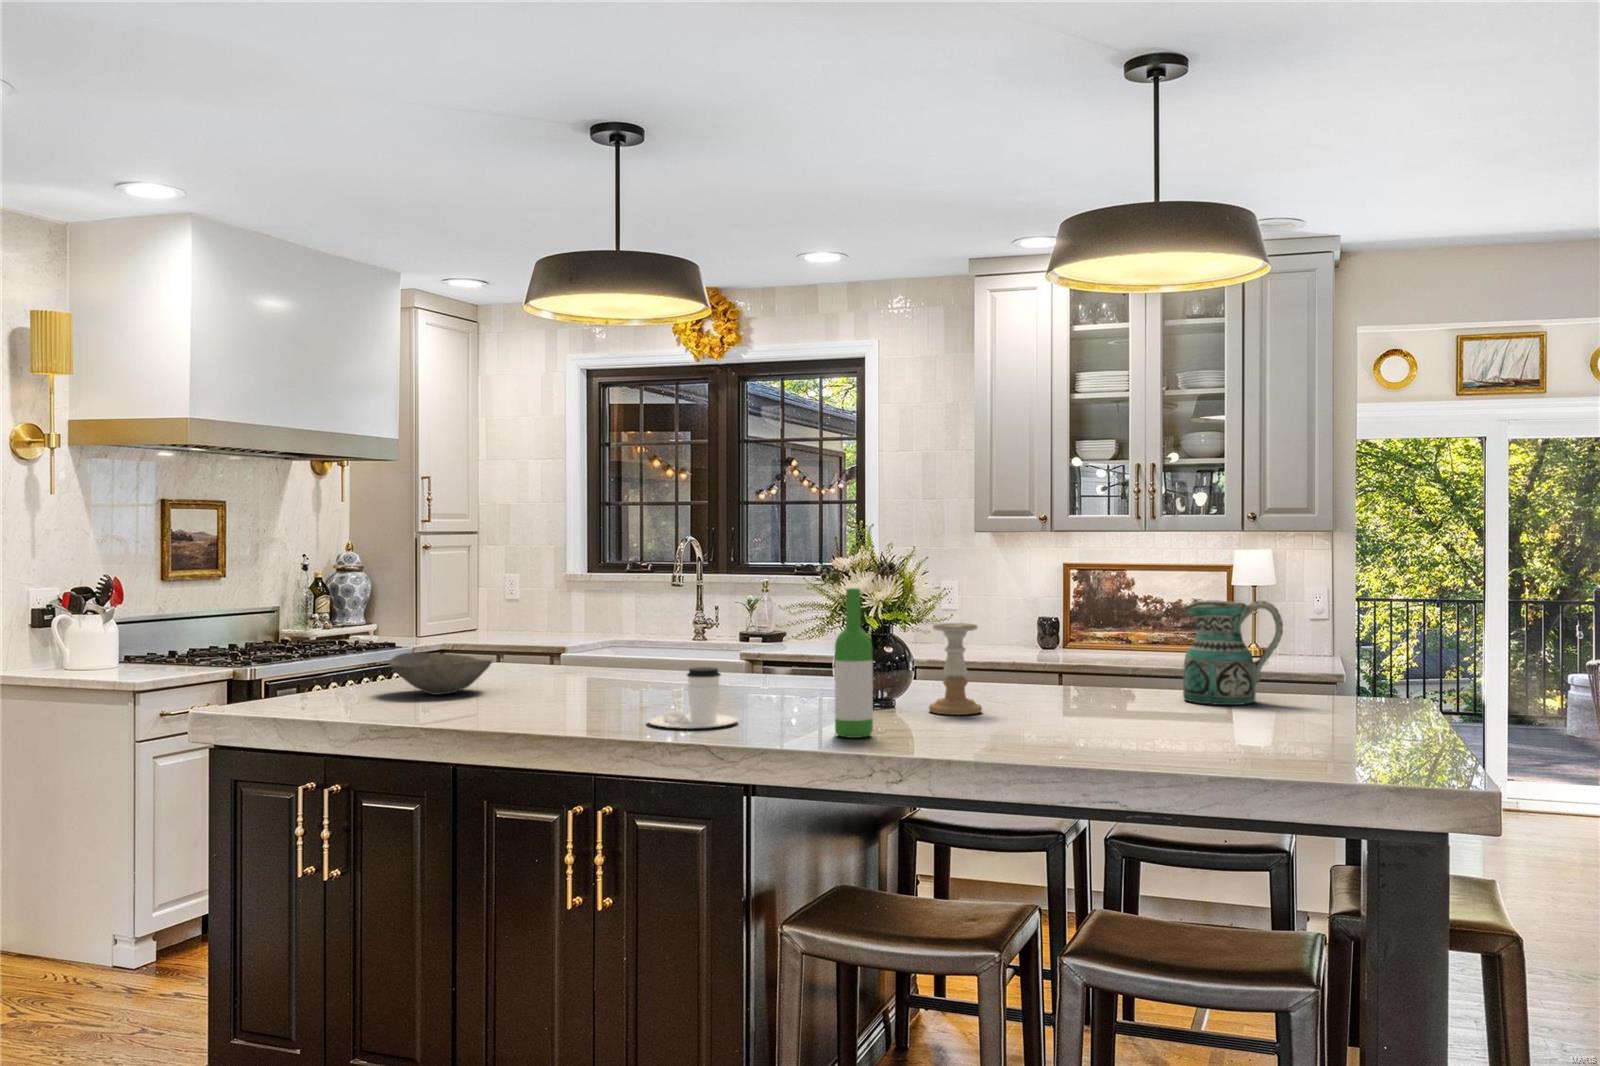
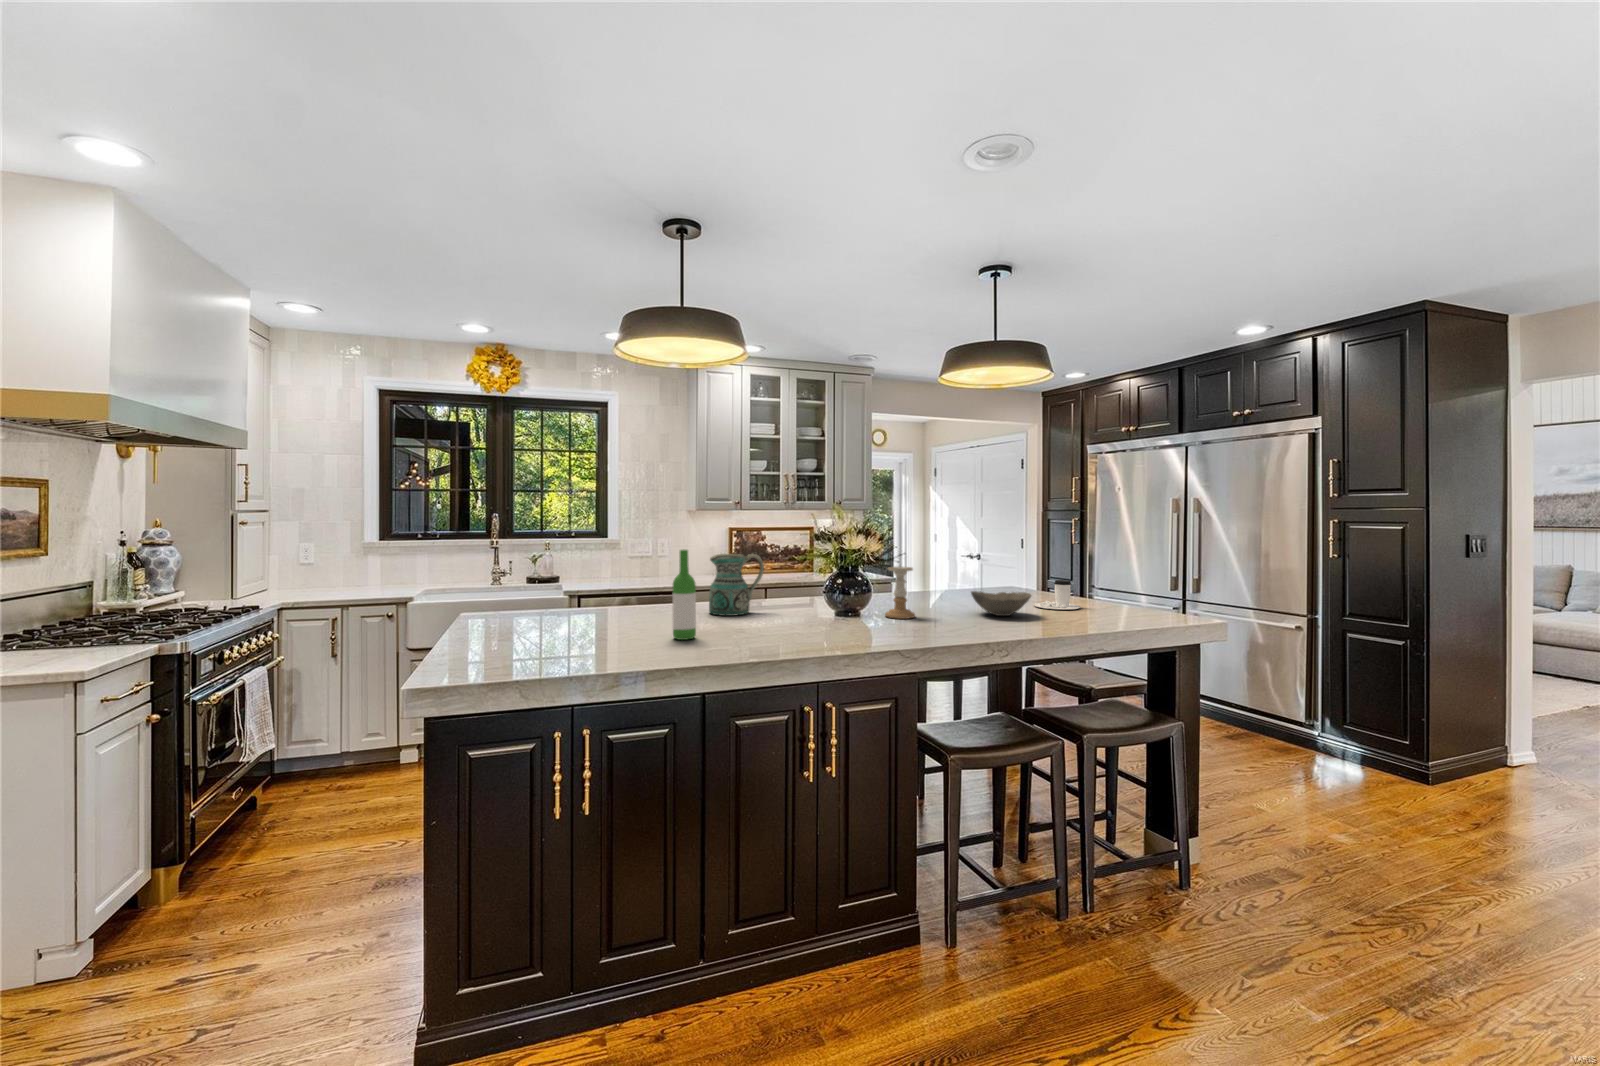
wine bottle: present [835,588,873,738] -> present [673,550,696,640]
ceramic pitcher: present [1183,600,1283,705] -> present [709,554,764,616]
bowl: present [389,652,492,695] -> present [971,591,1031,616]
coffee cup: present [647,667,738,729] -> present [1034,580,1080,610]

